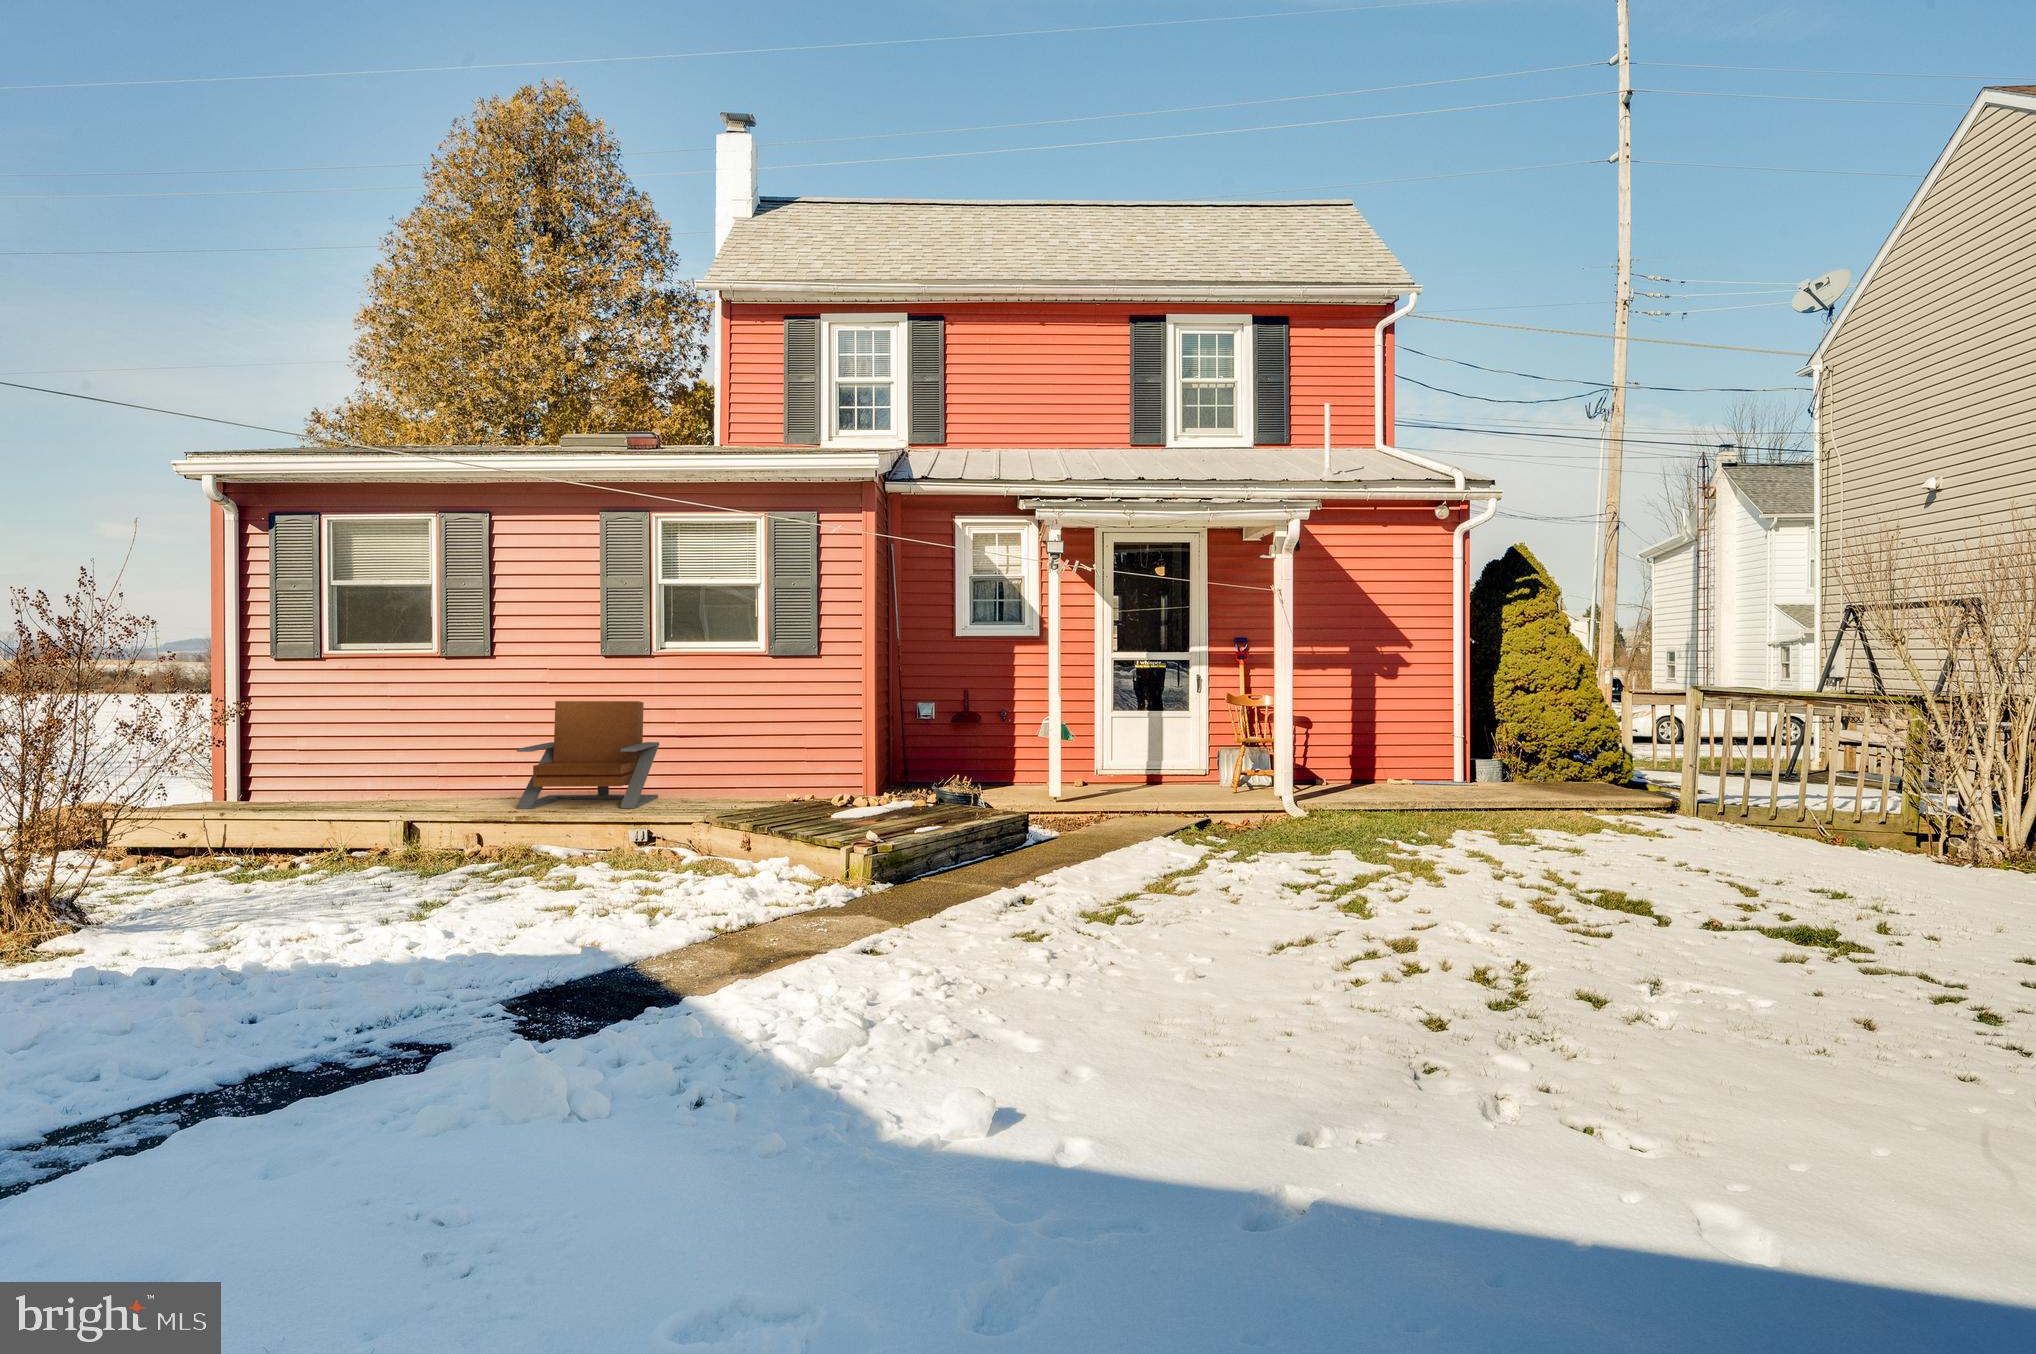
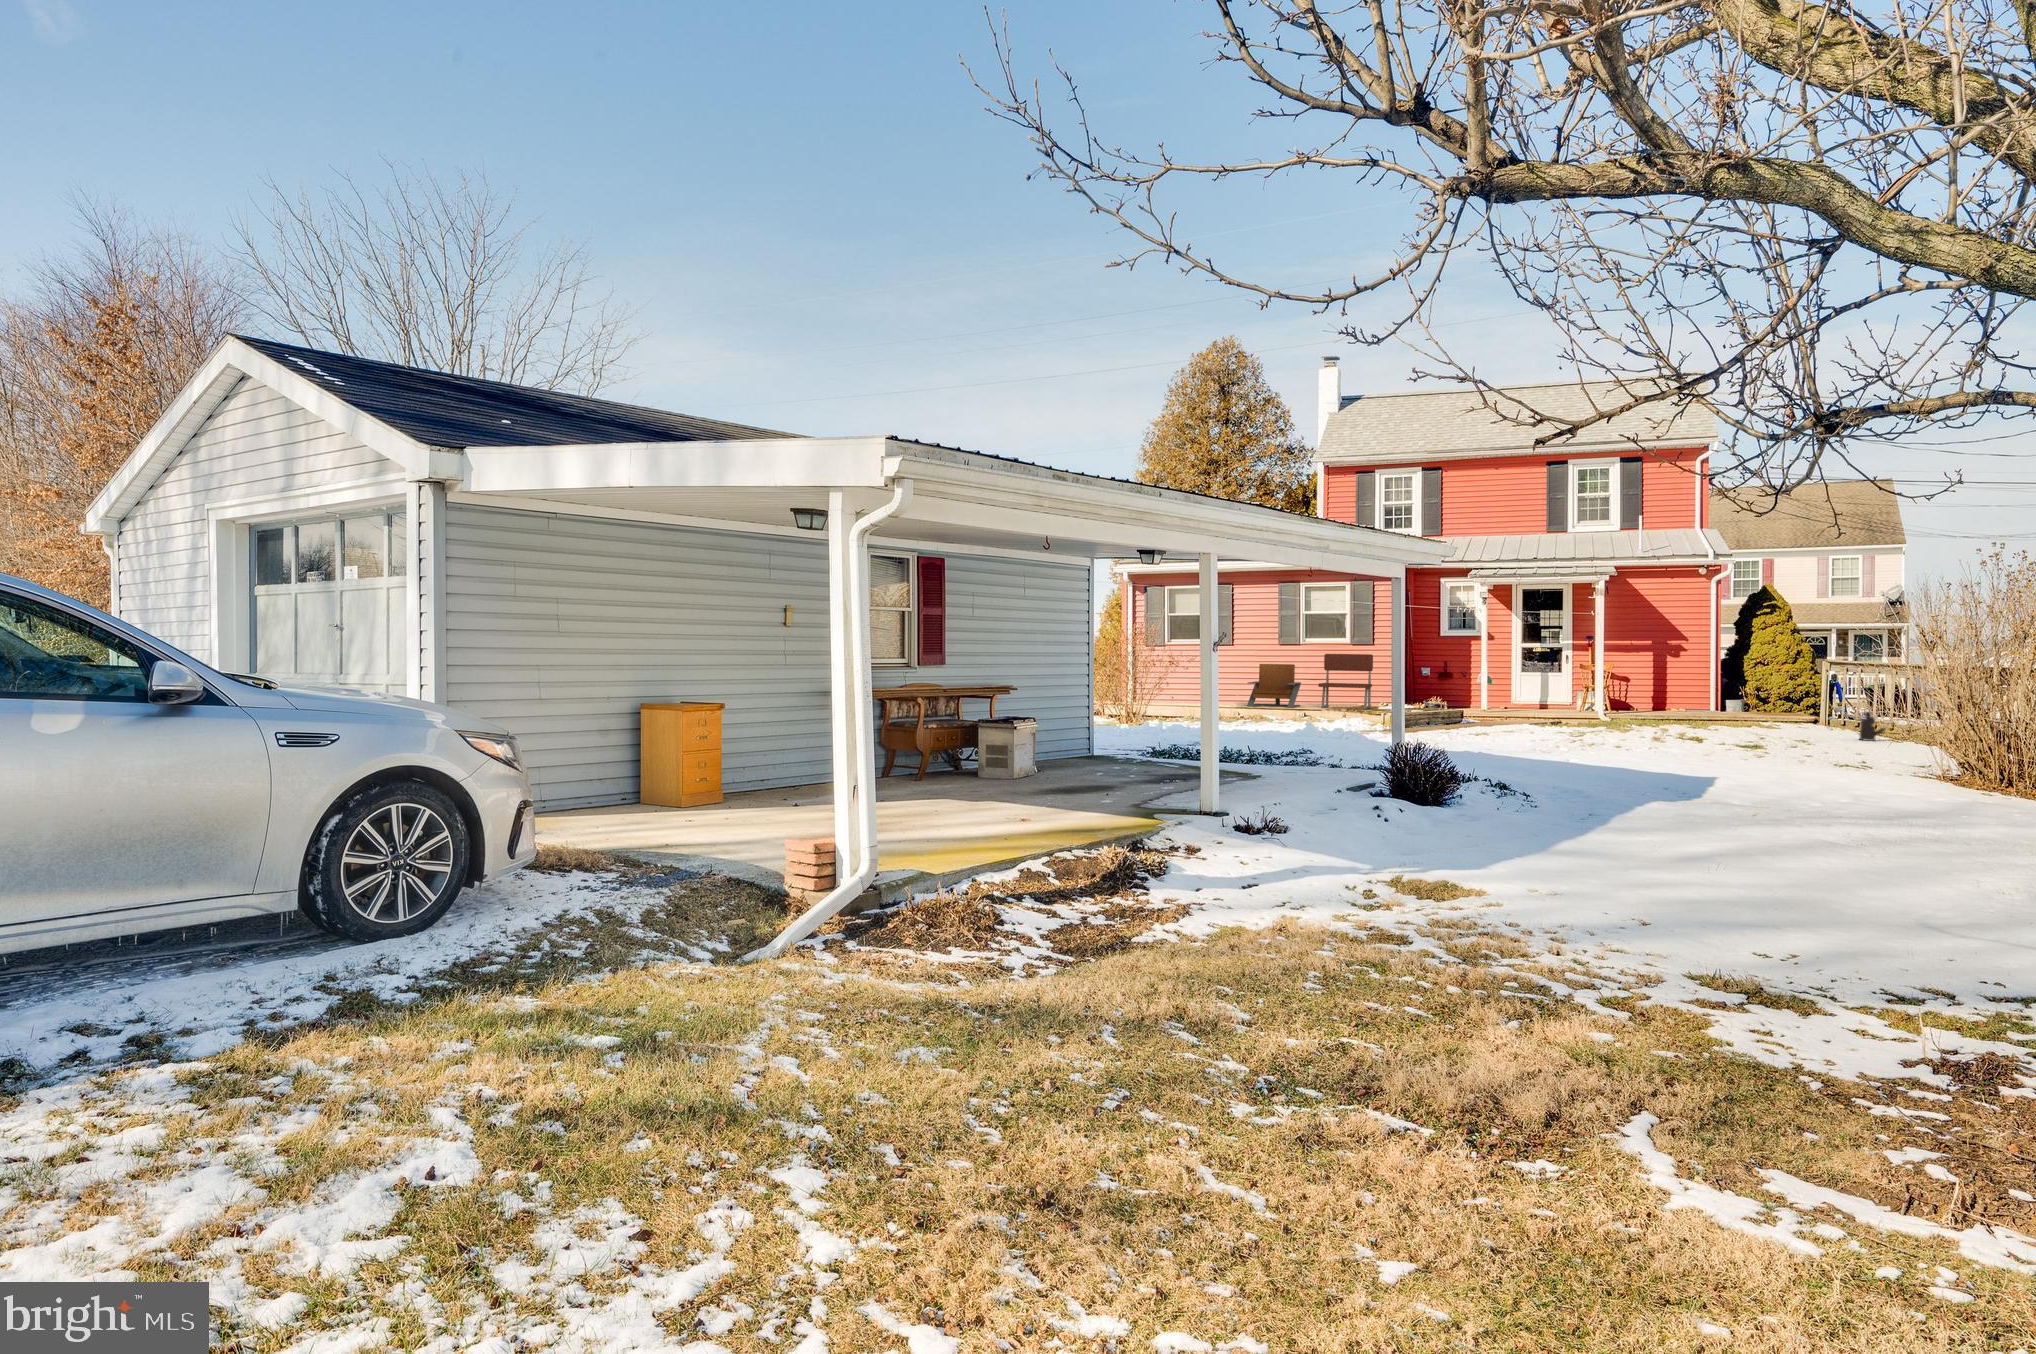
bench: none [698,676,824,804] -> present [1318,654,1373,709]
watering can: none [1831,785,1919,847] -> present [1859,712,1886,741]

